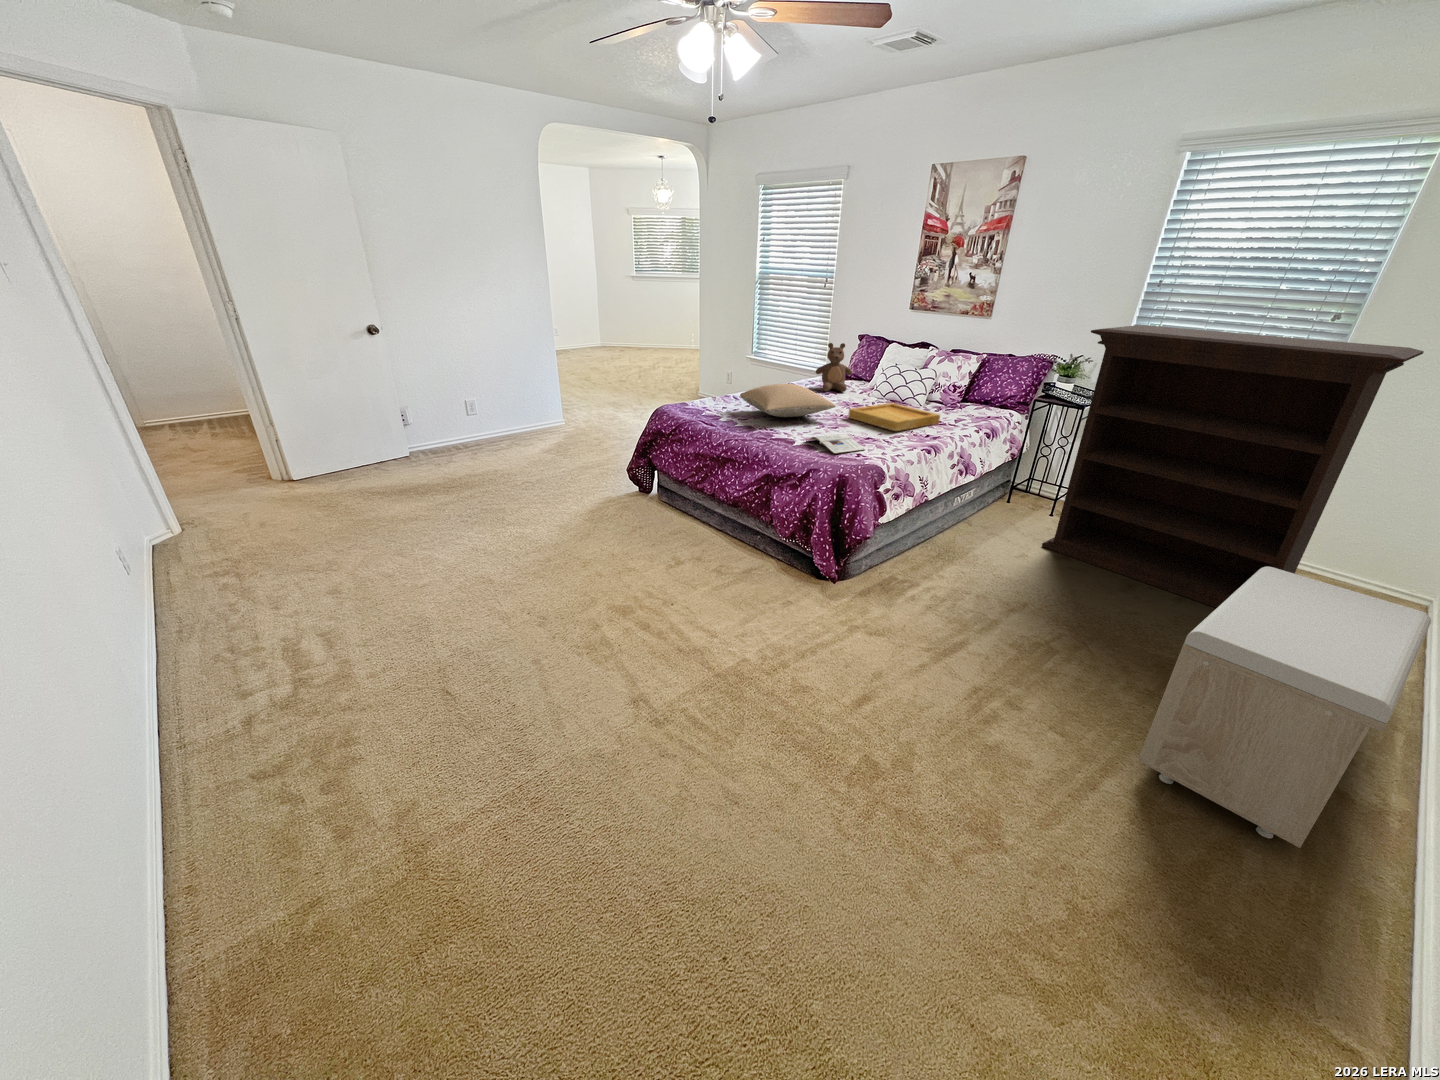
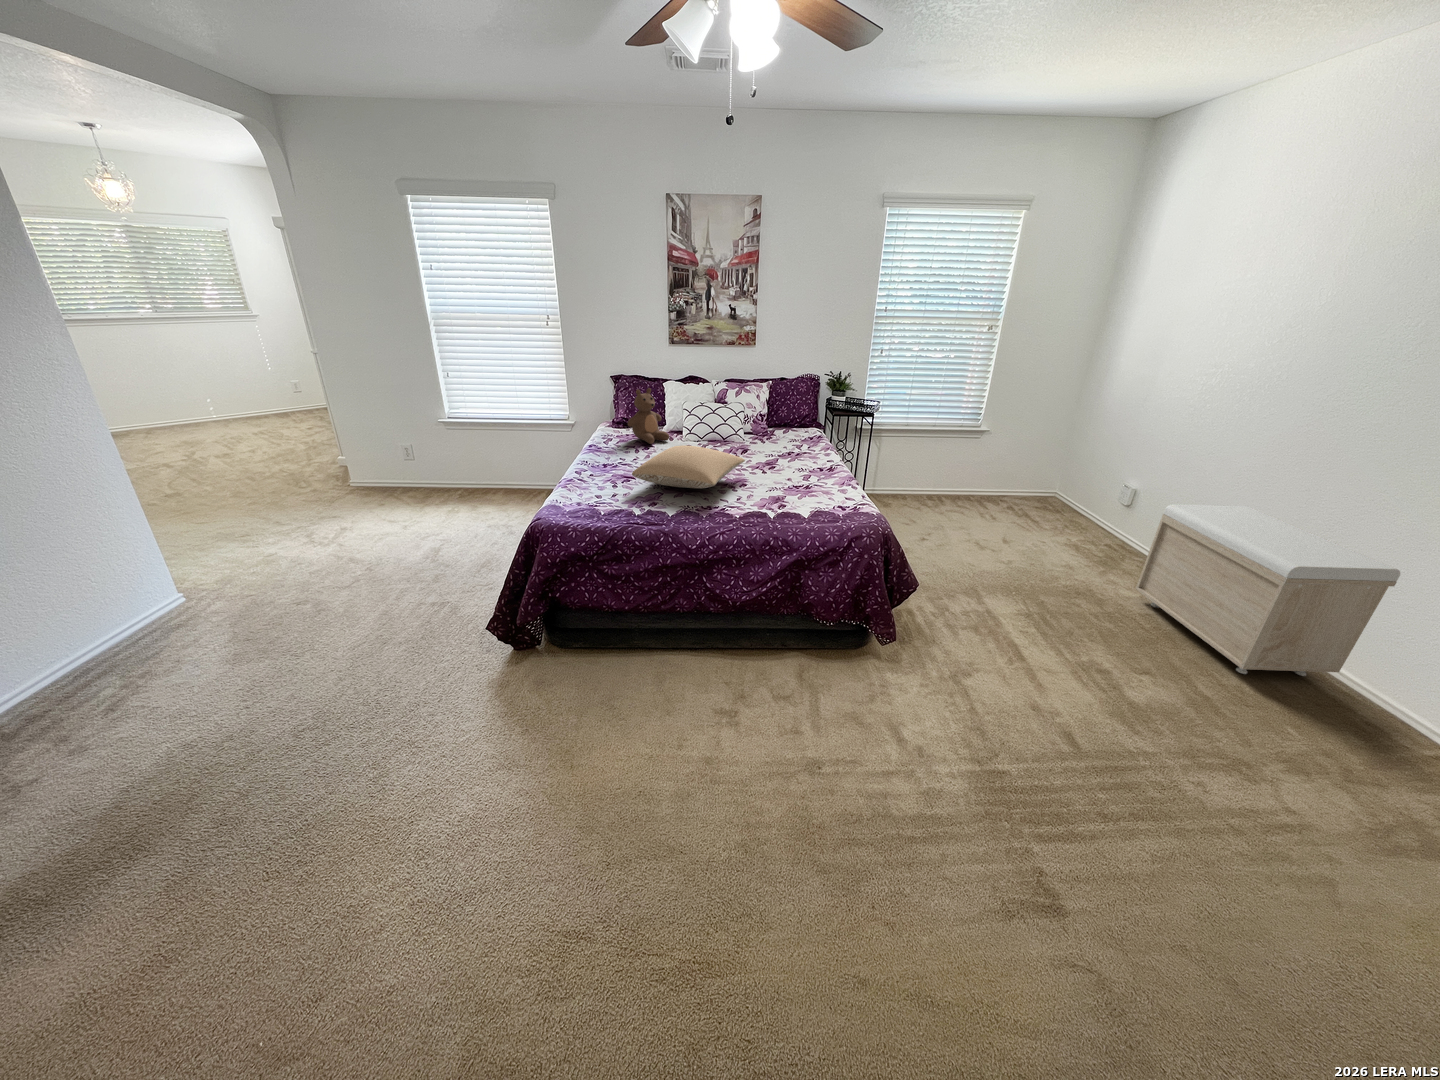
bookshelf: present [1042,325,1424,608] -> none [888,345,1122,539]
tray: present [848,403,940,431] -> none [744,443,813,472]
magazine: present [807,434,865,454] -> none [783,489,843,514]

